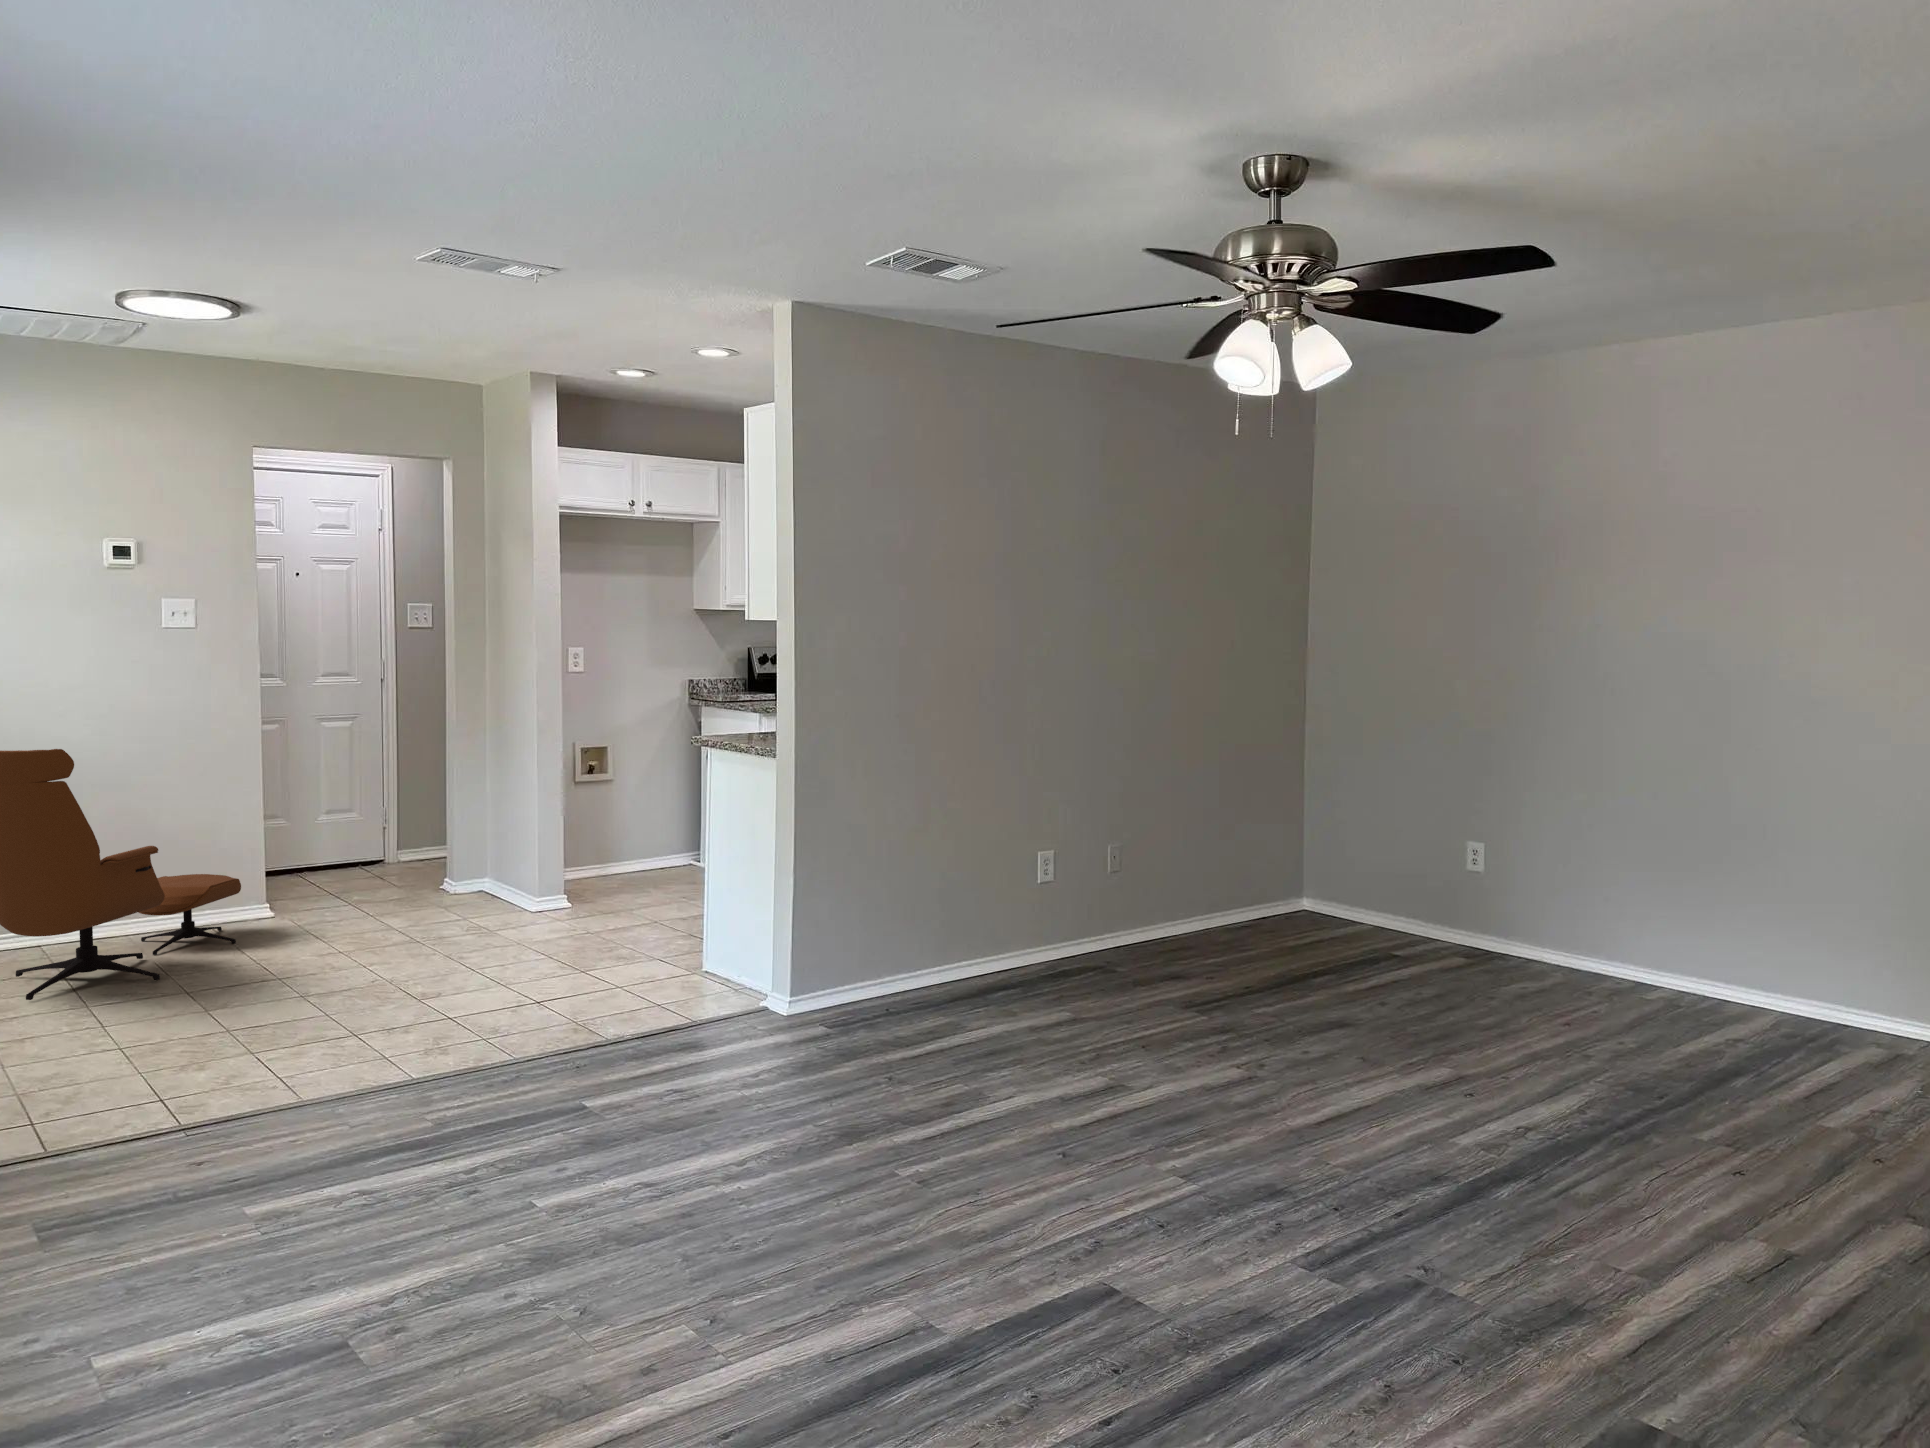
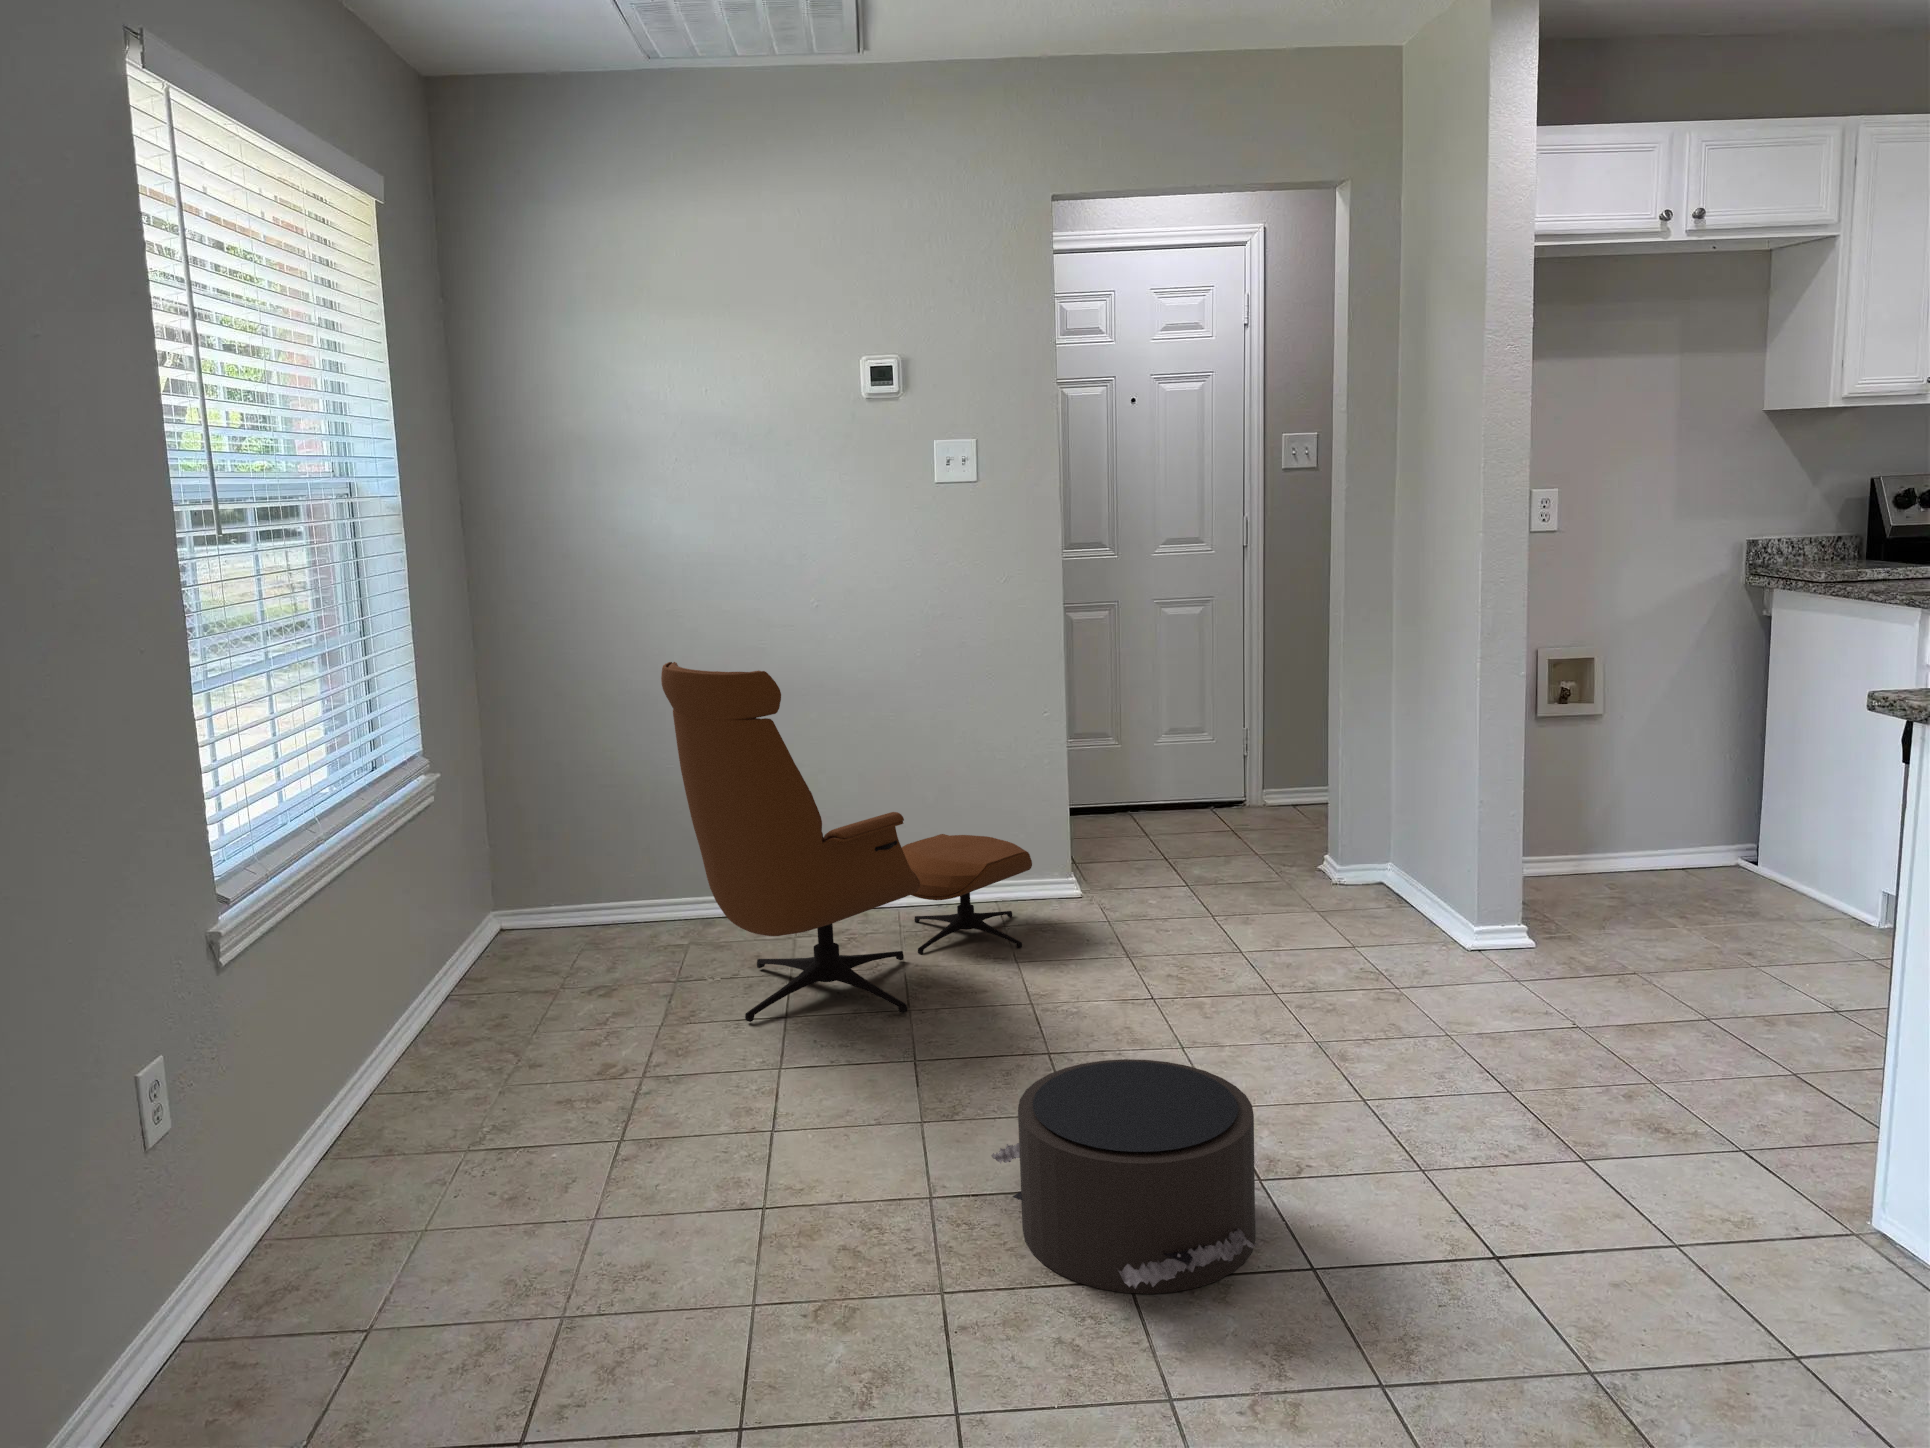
pouf: none [255,947,420,1051] -> present [991,1059,1257,1294]

